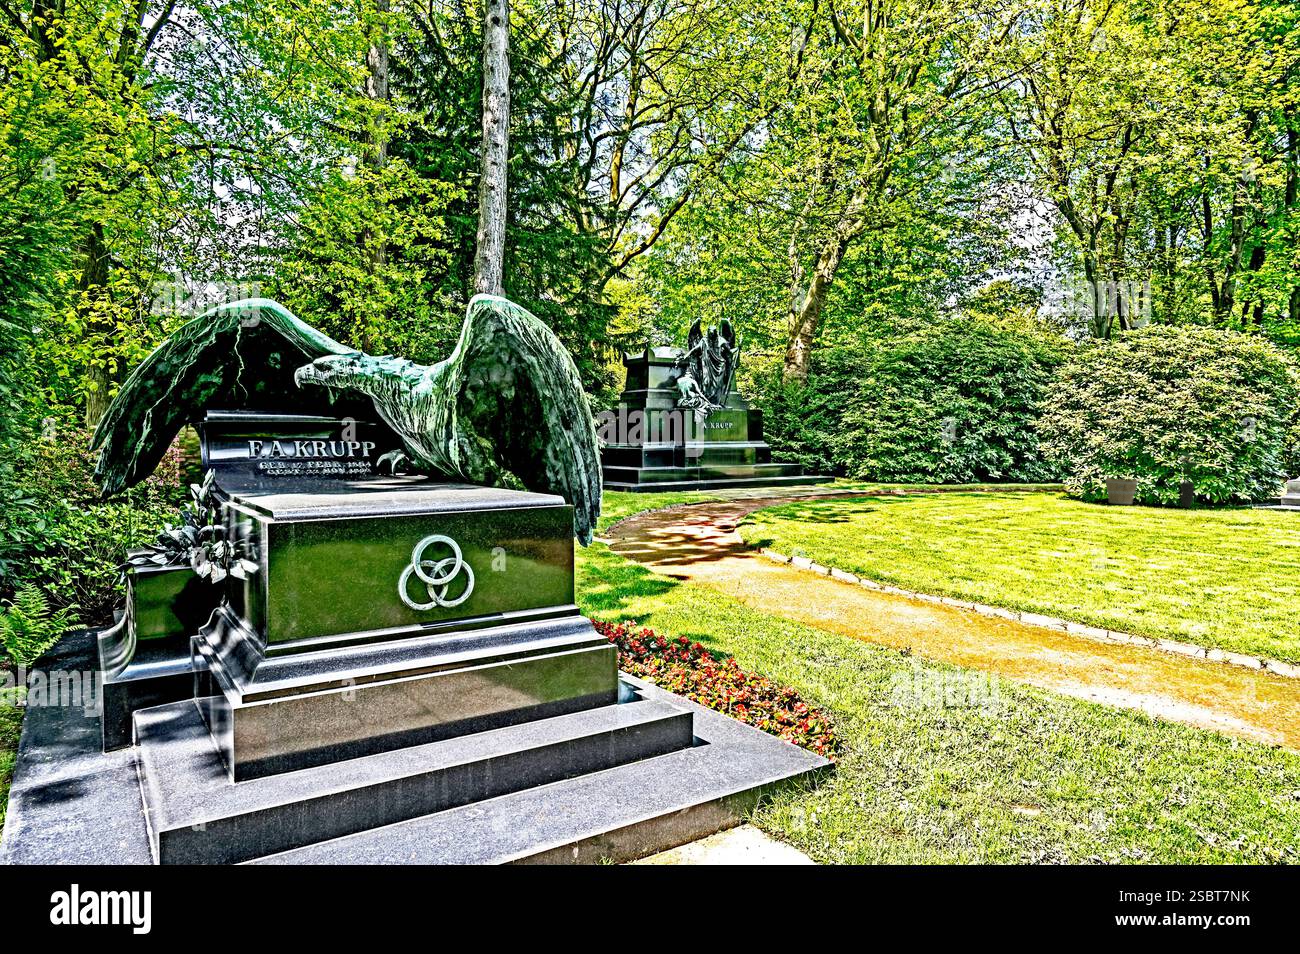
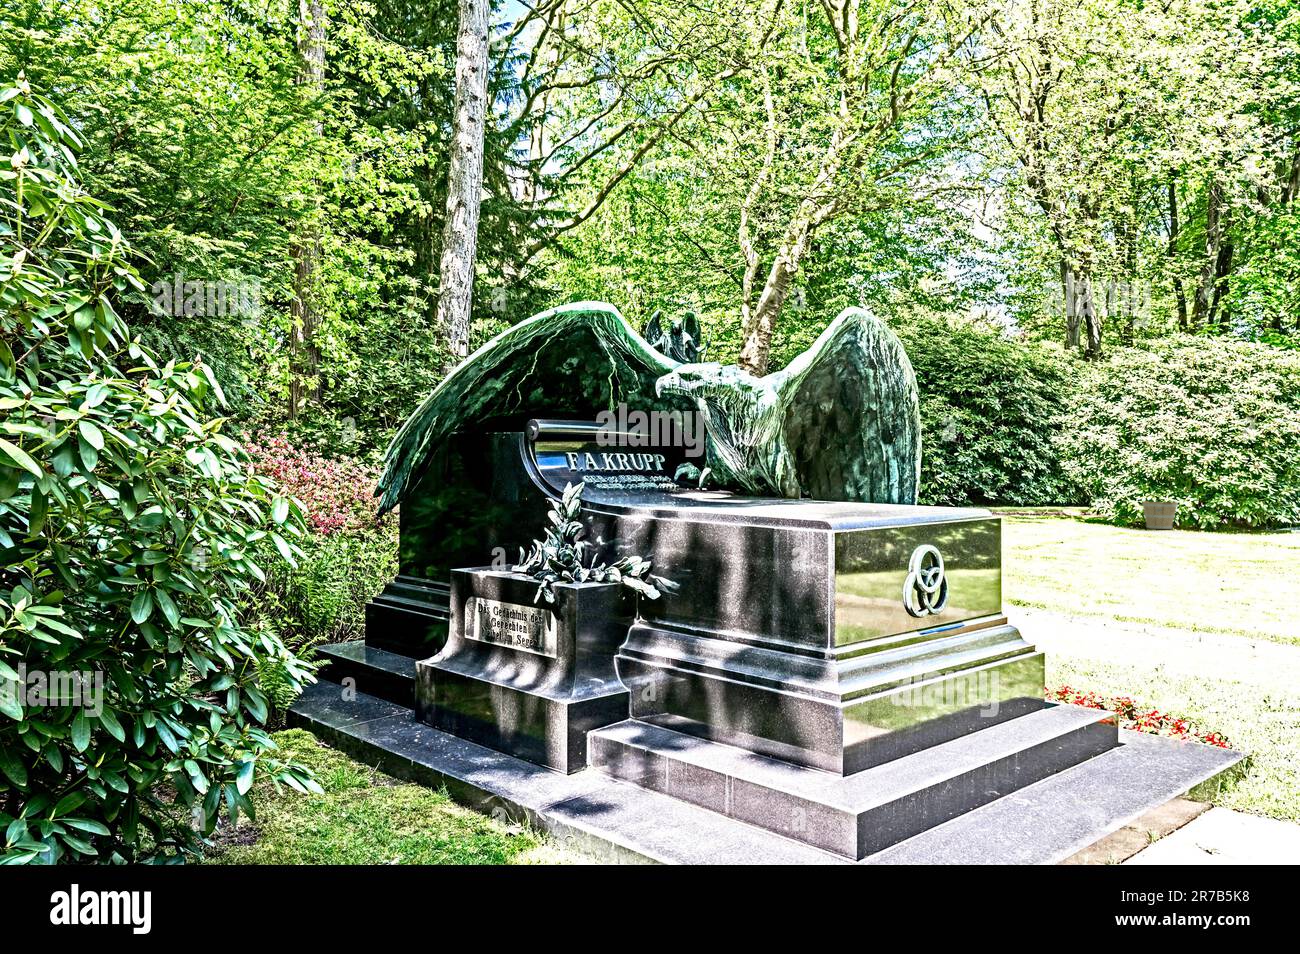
potted plant: present [1181,452,1196,507] -> none [1219,471,1248,531]

